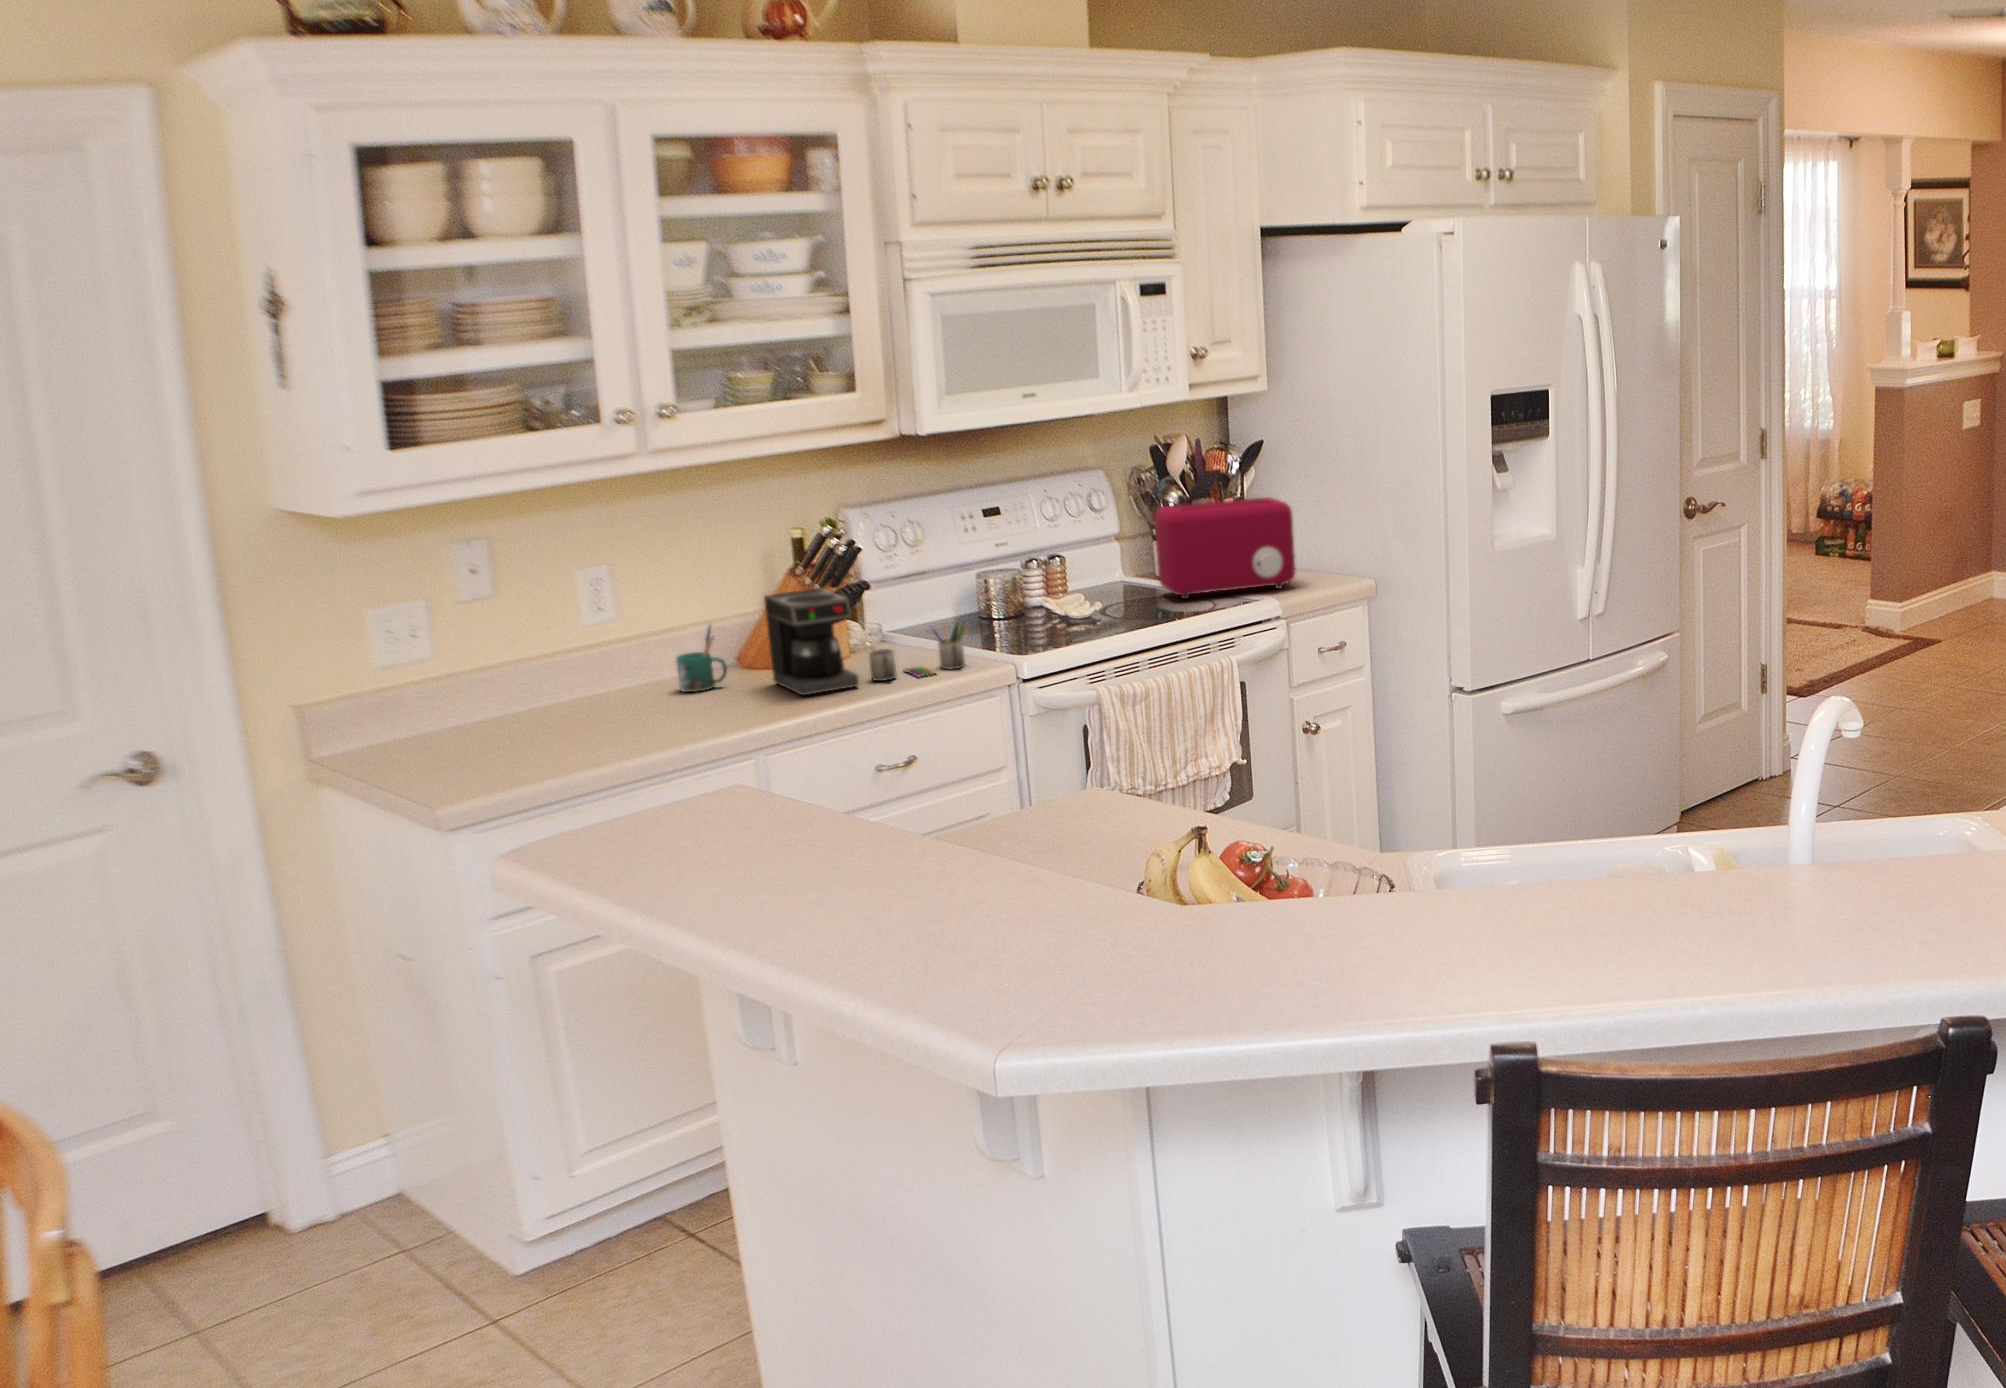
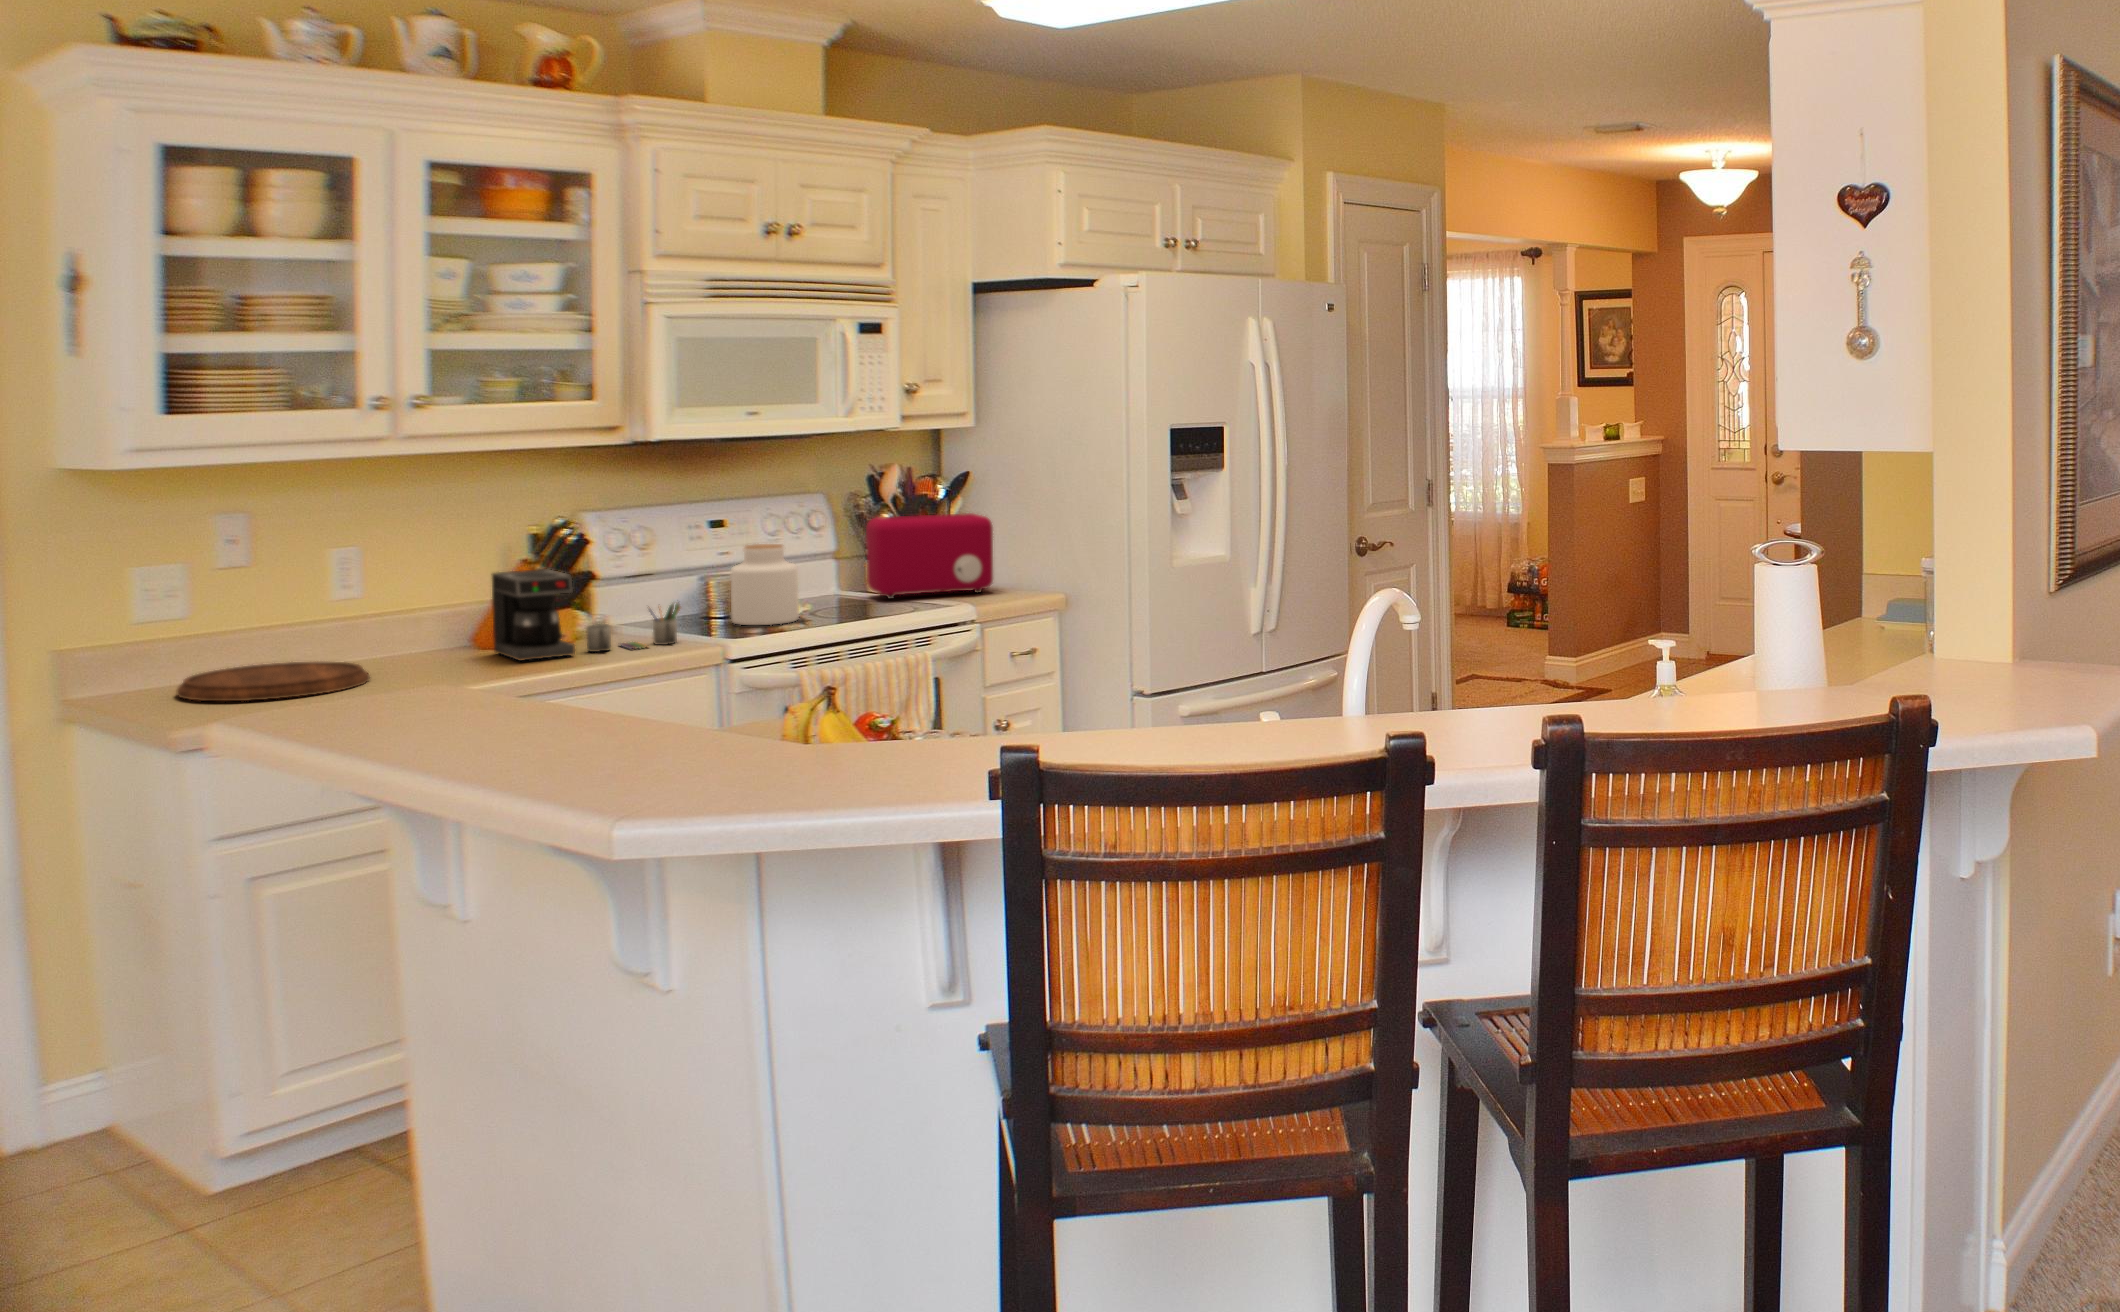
jar: none [1015,546,1091,640] -> present [731,544,799,625]
mug: present [676,626,727,692] -> none [402,599,450,659]
cutting board: none [452,701,649,757] -> present [177,661,370,701]

